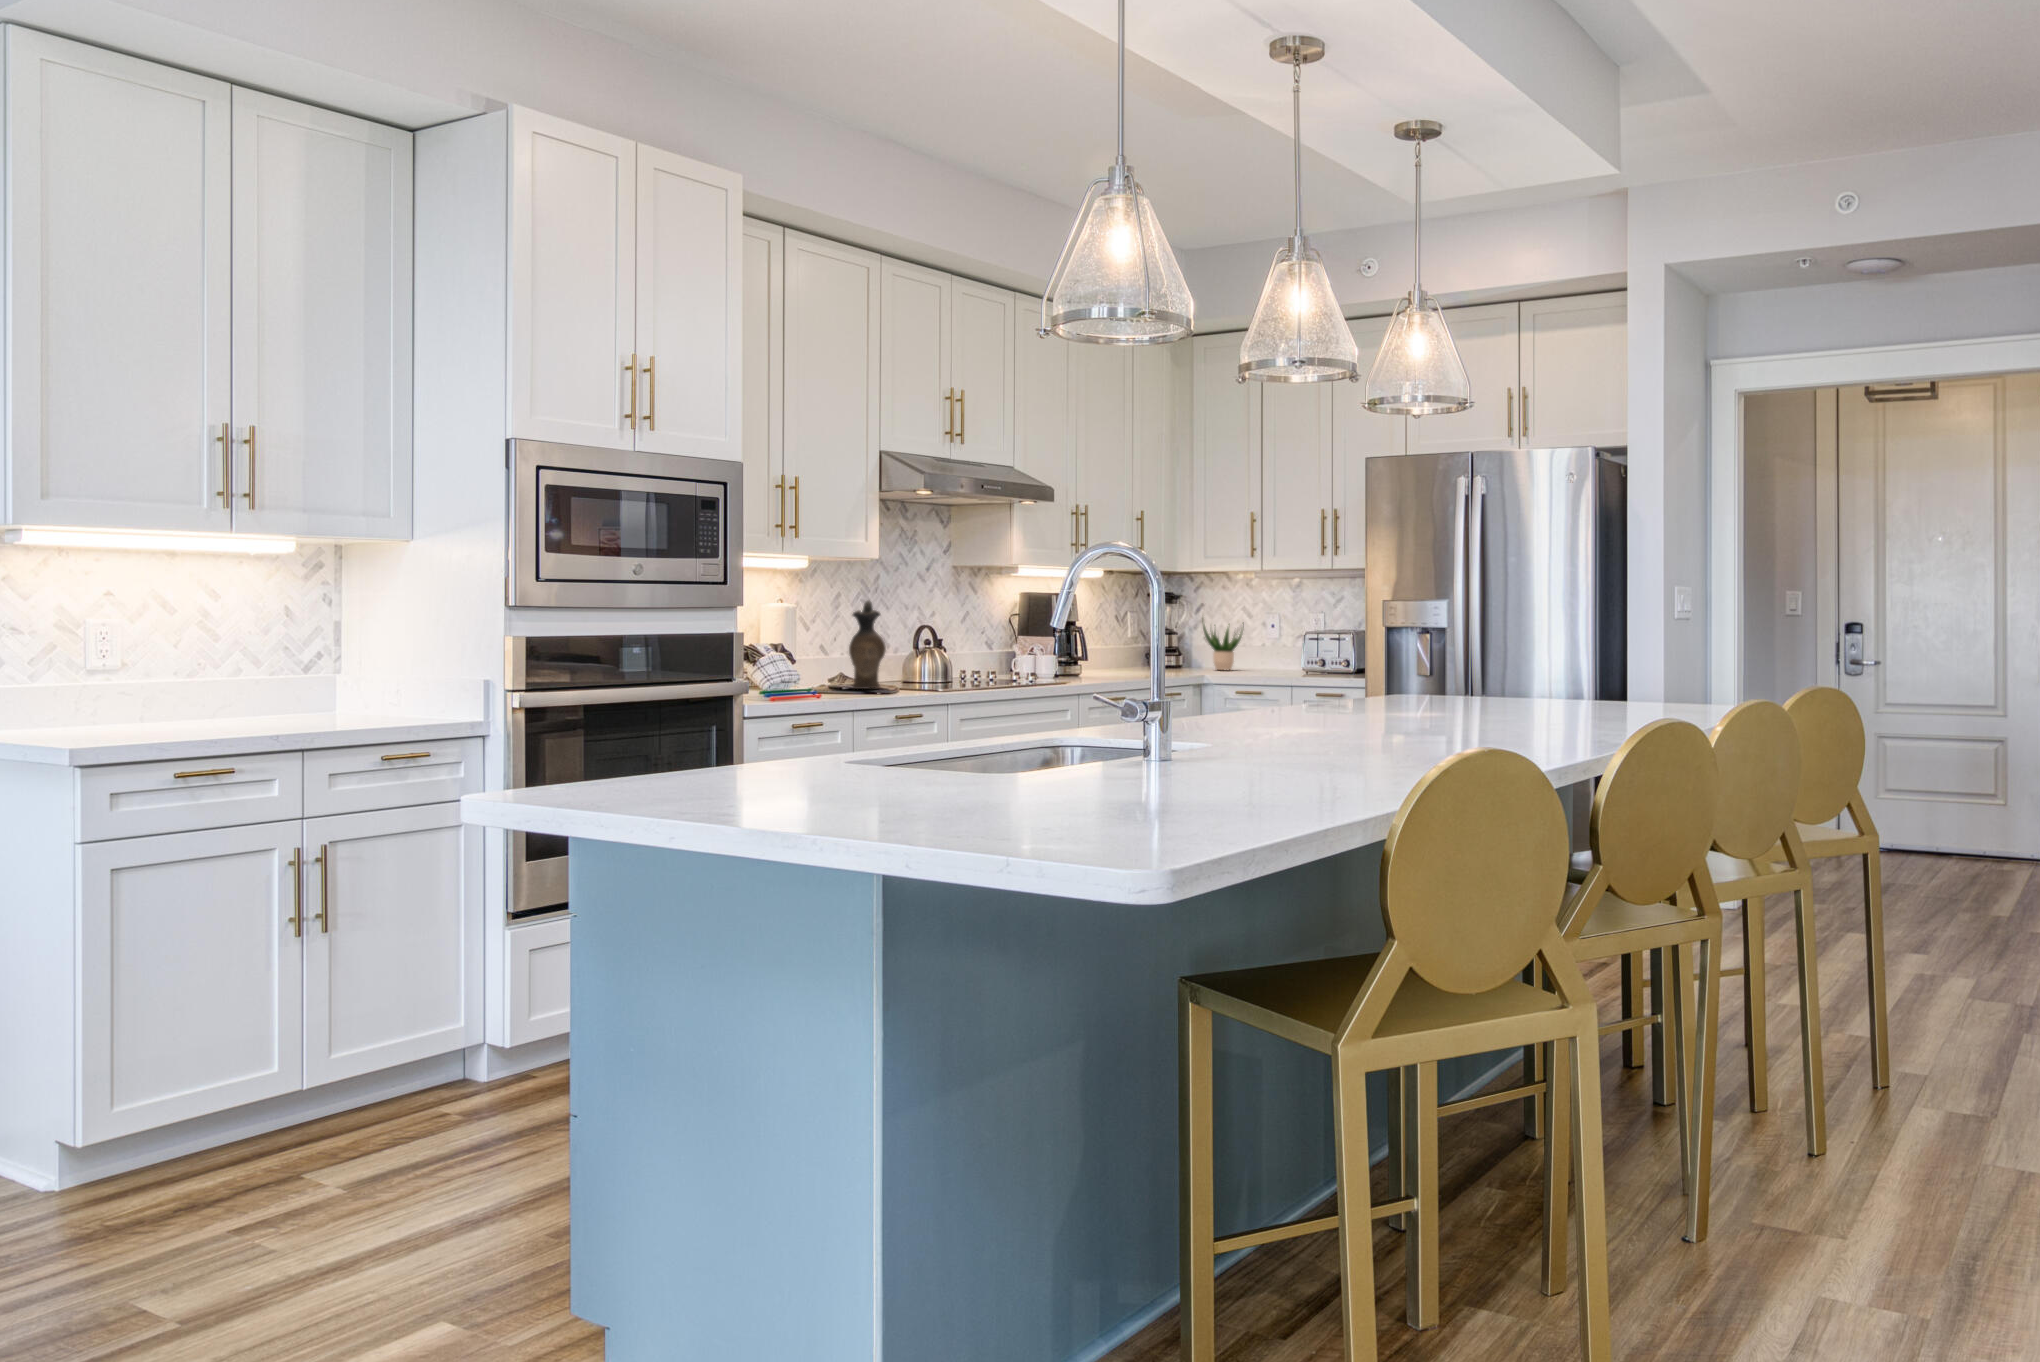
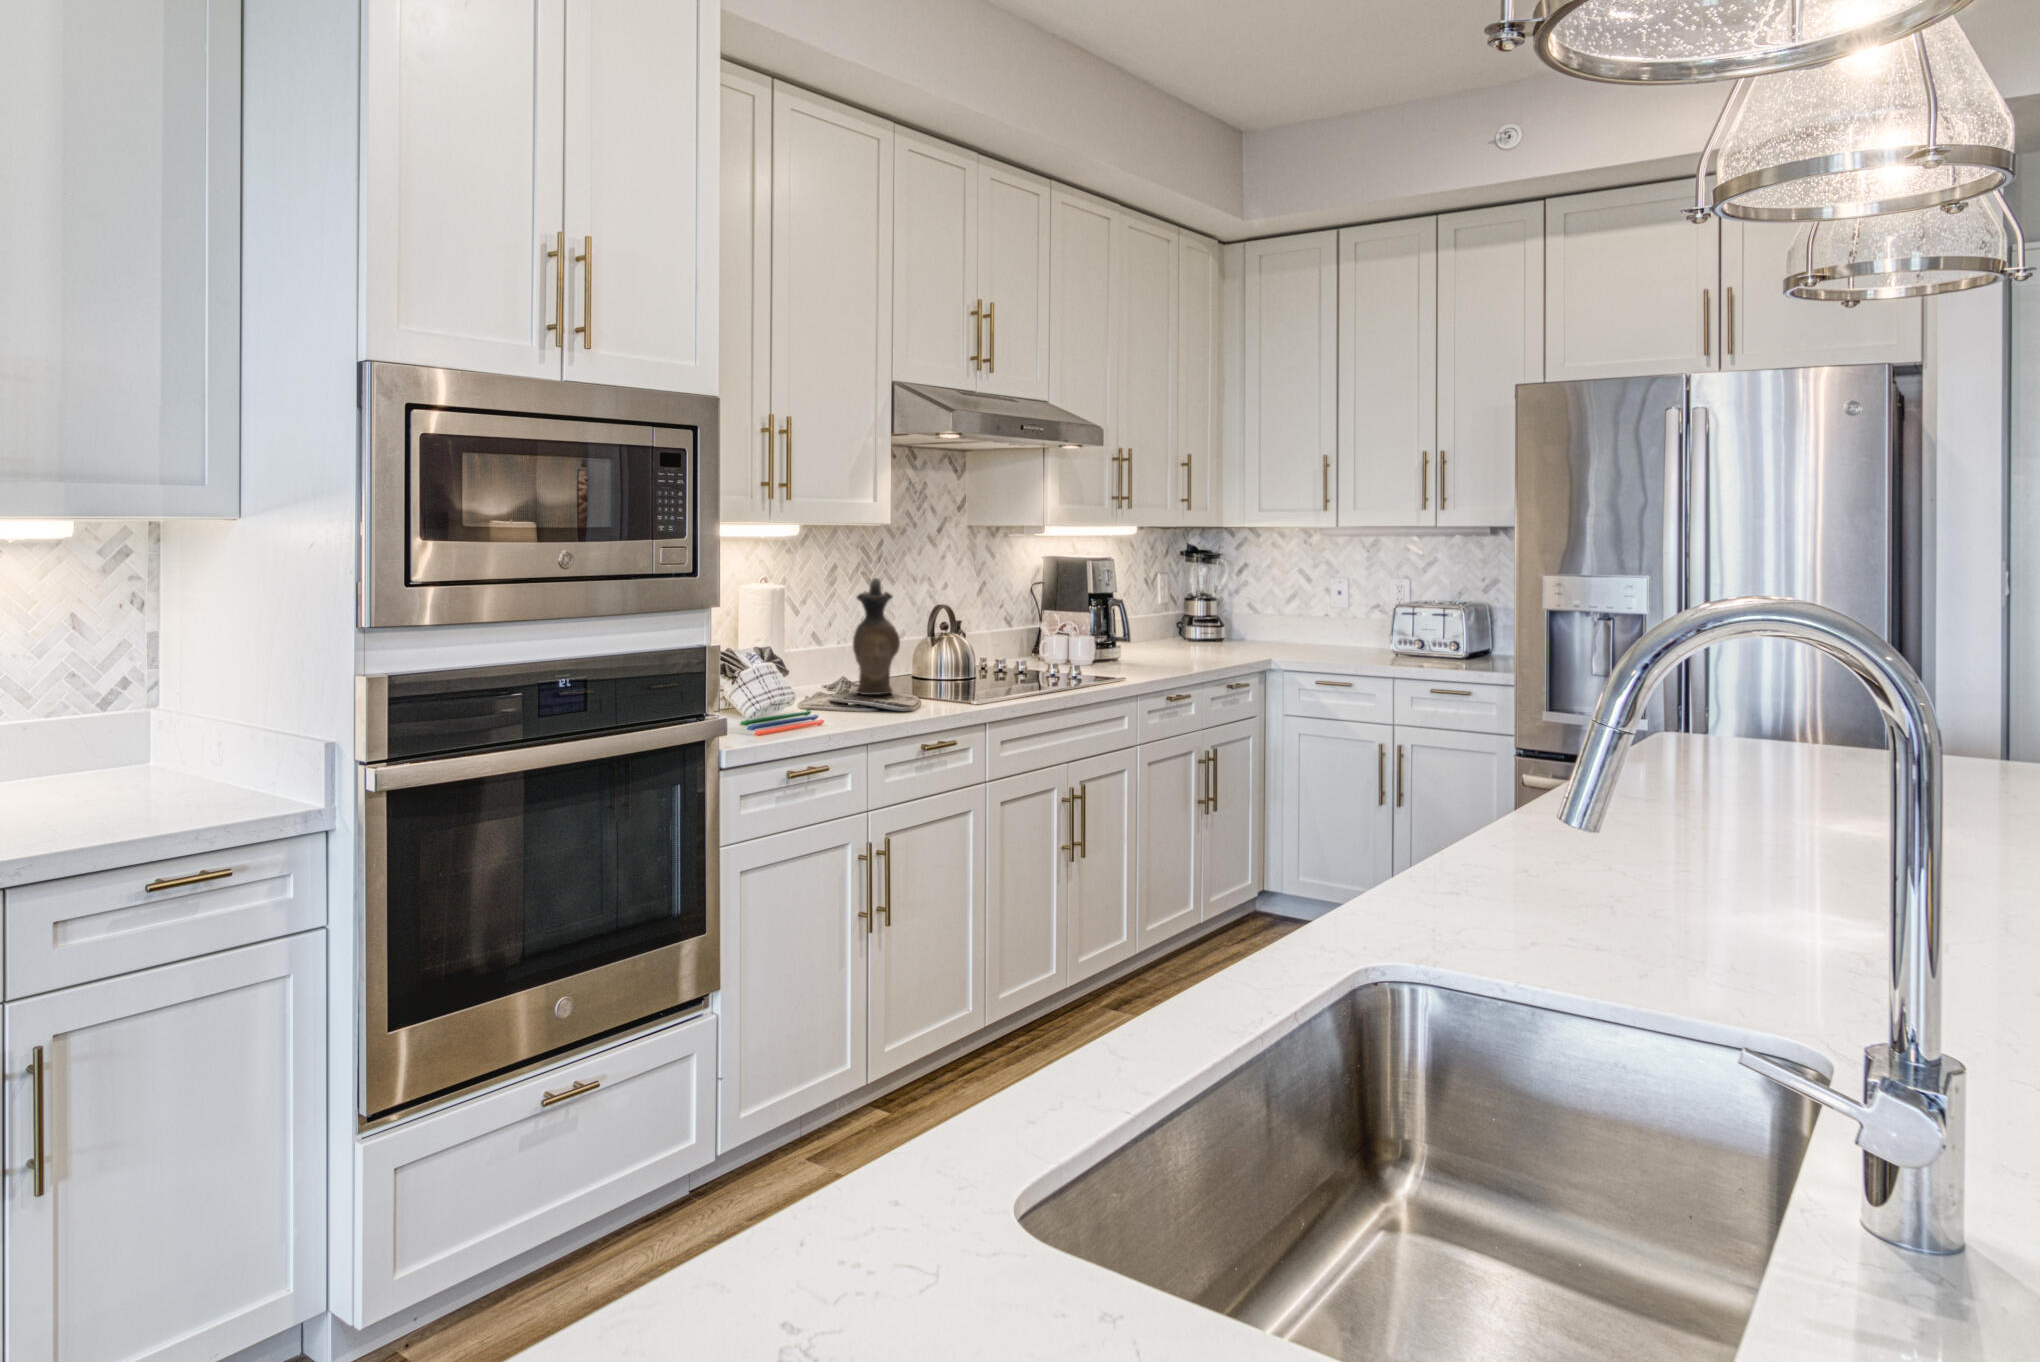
potted plant: present [1203,624,1244,670] -> none [1255,578,1306,648]

